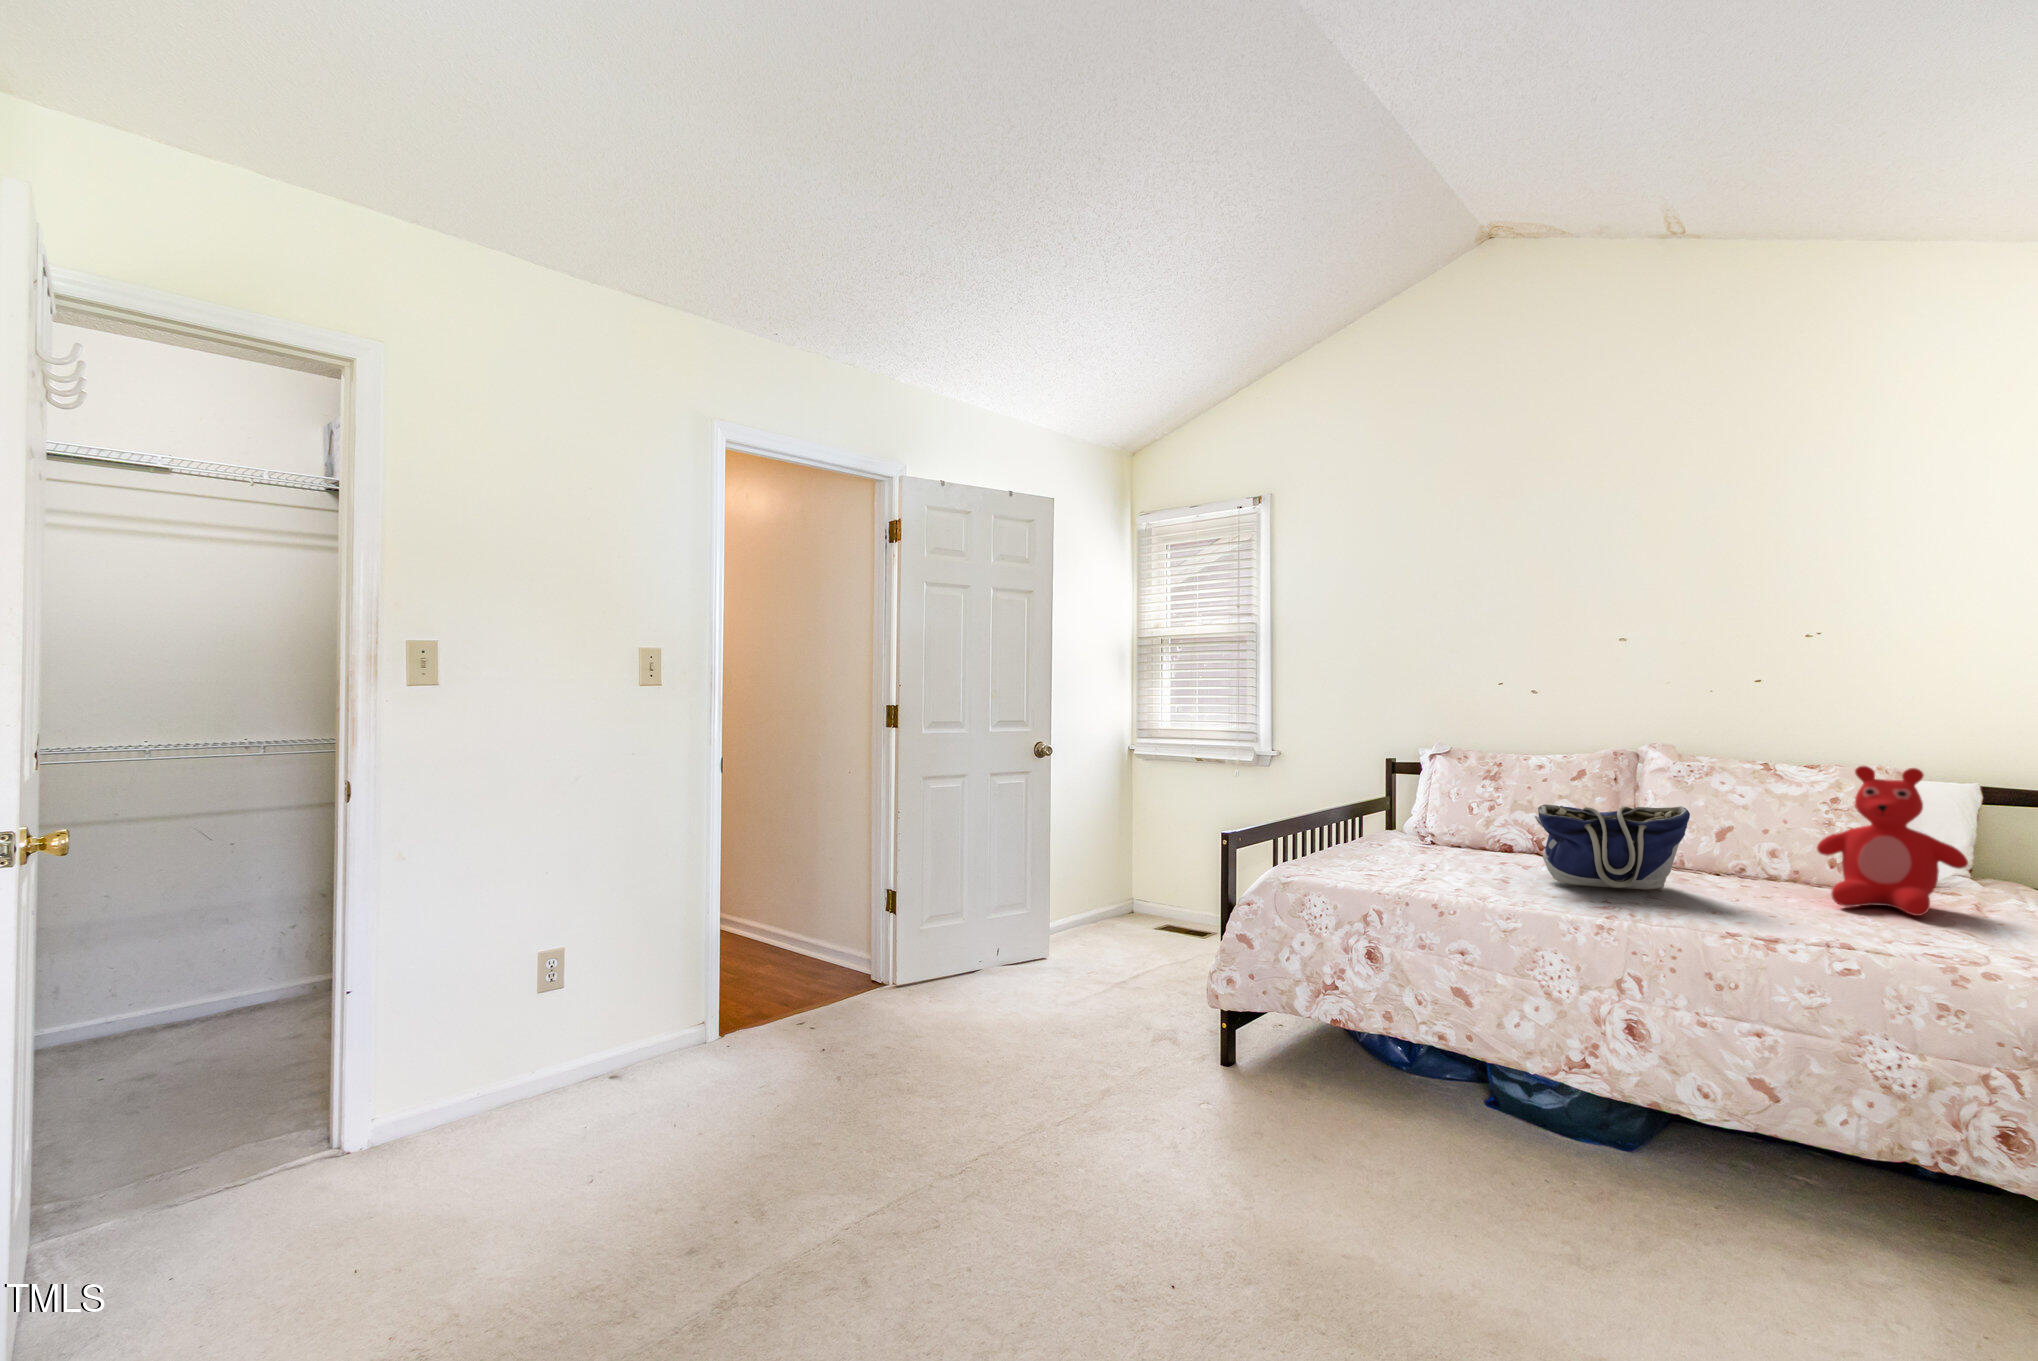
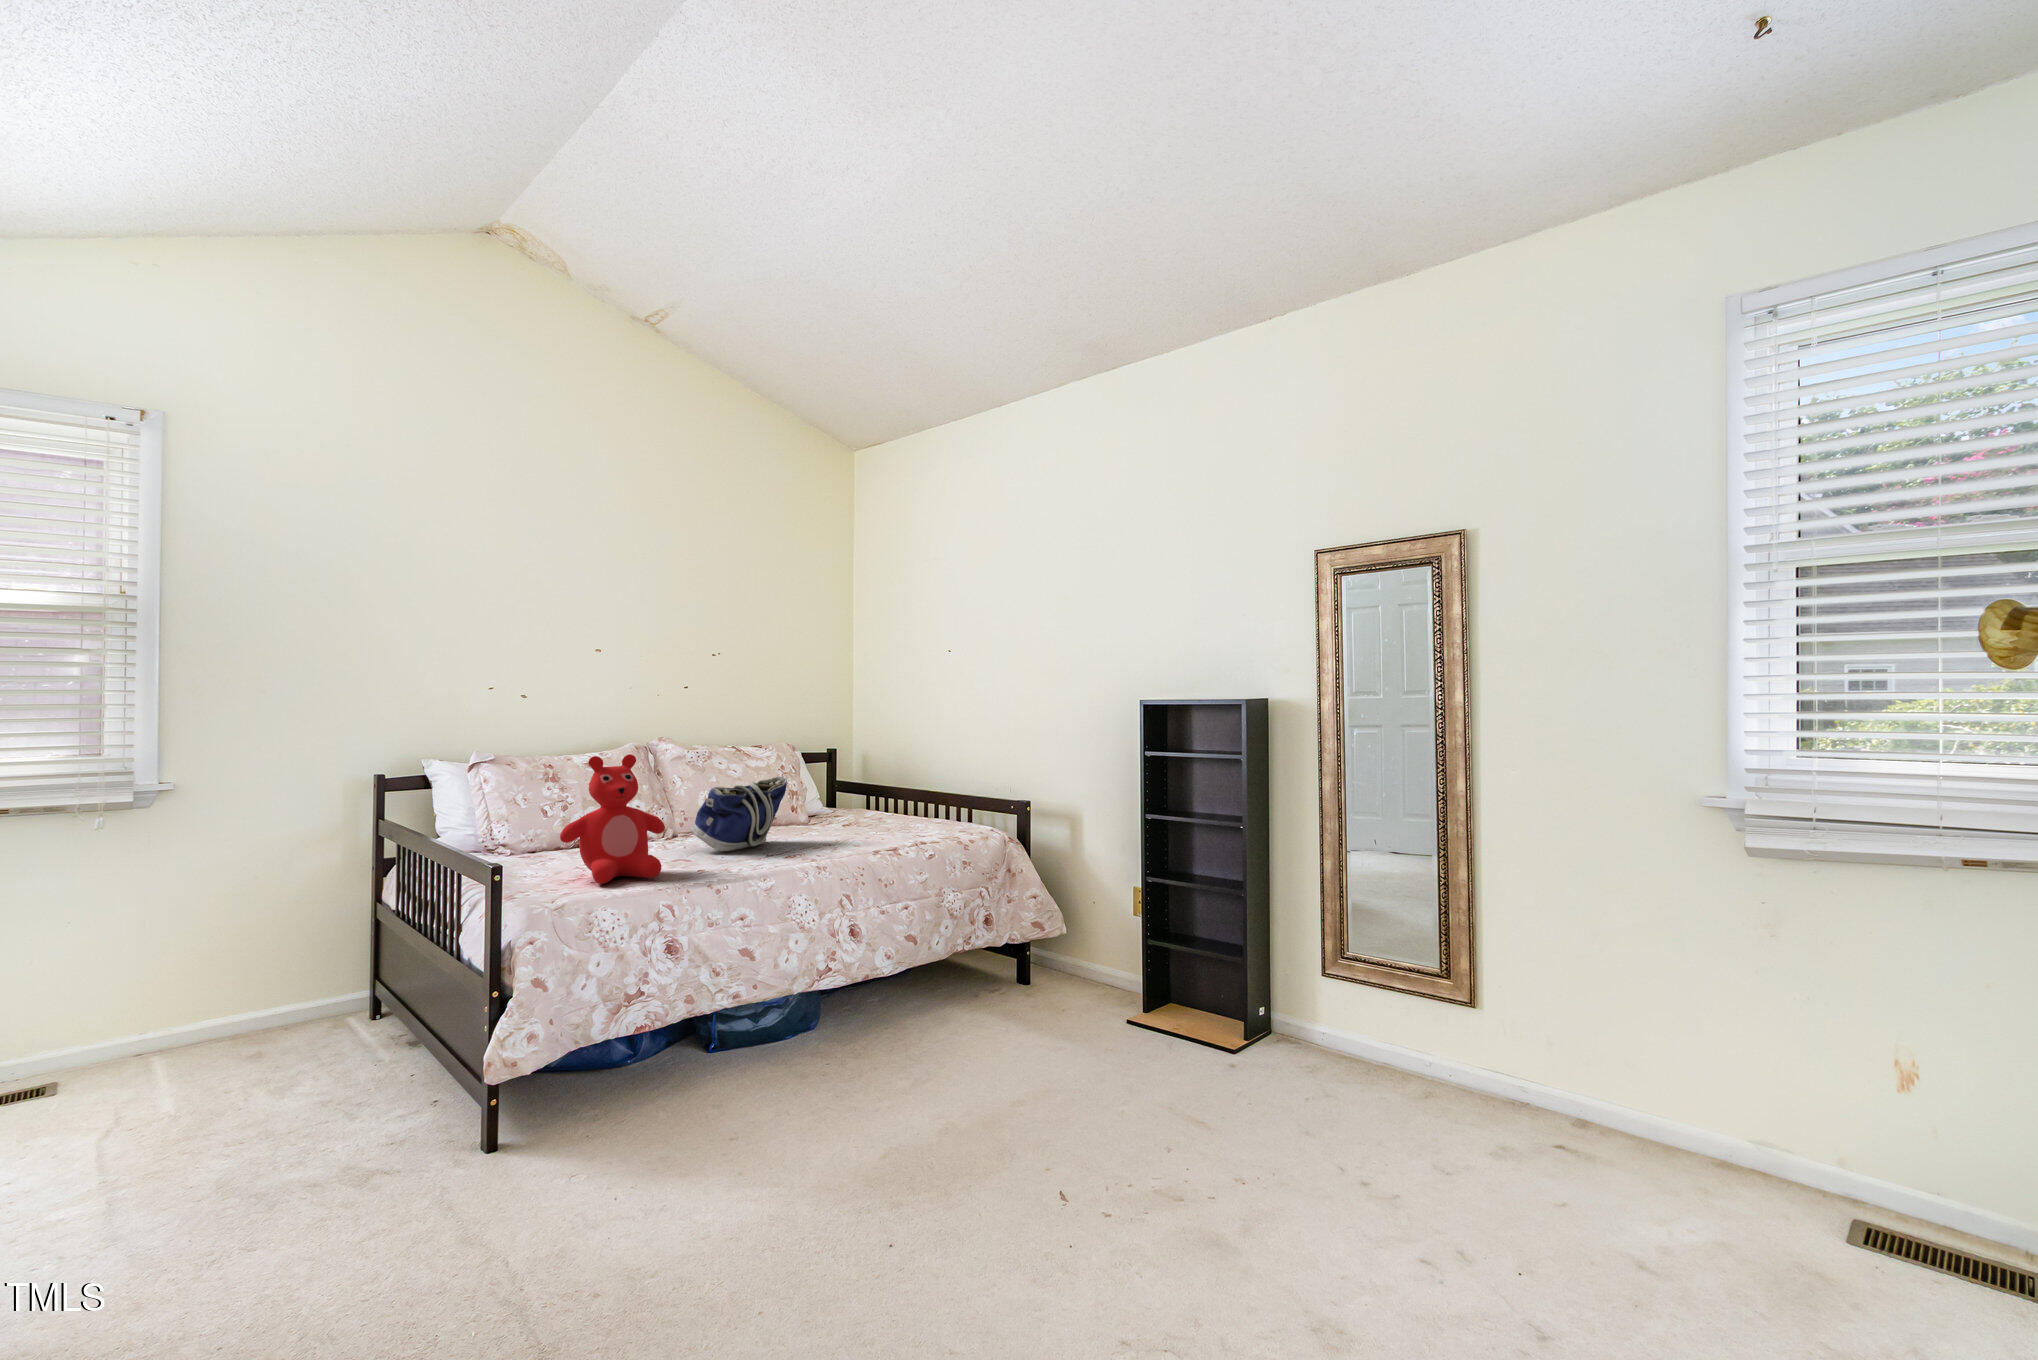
teddy bear: present [1817,766,1968,916] -> present [560,754,665,884]

